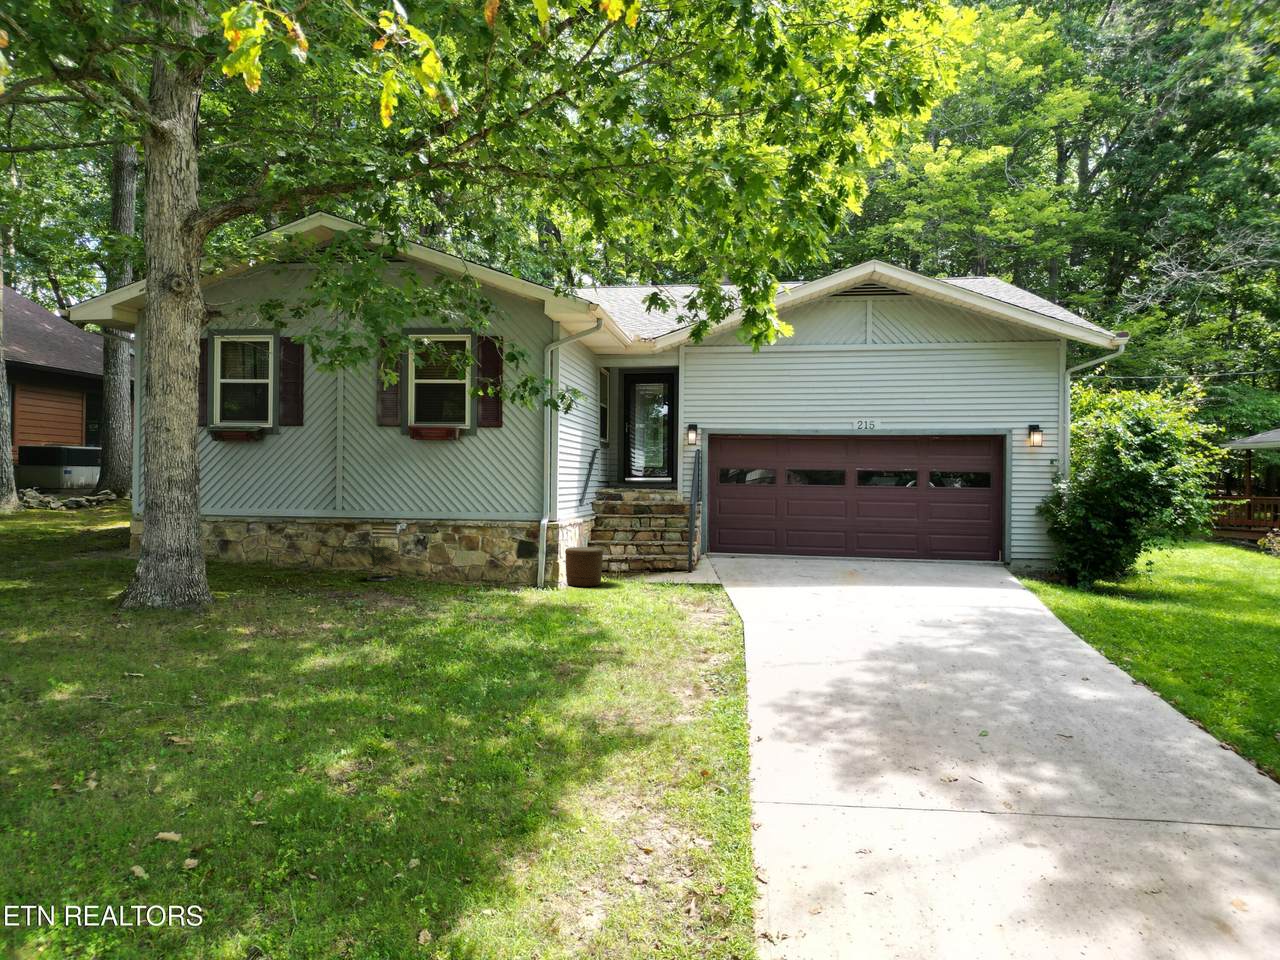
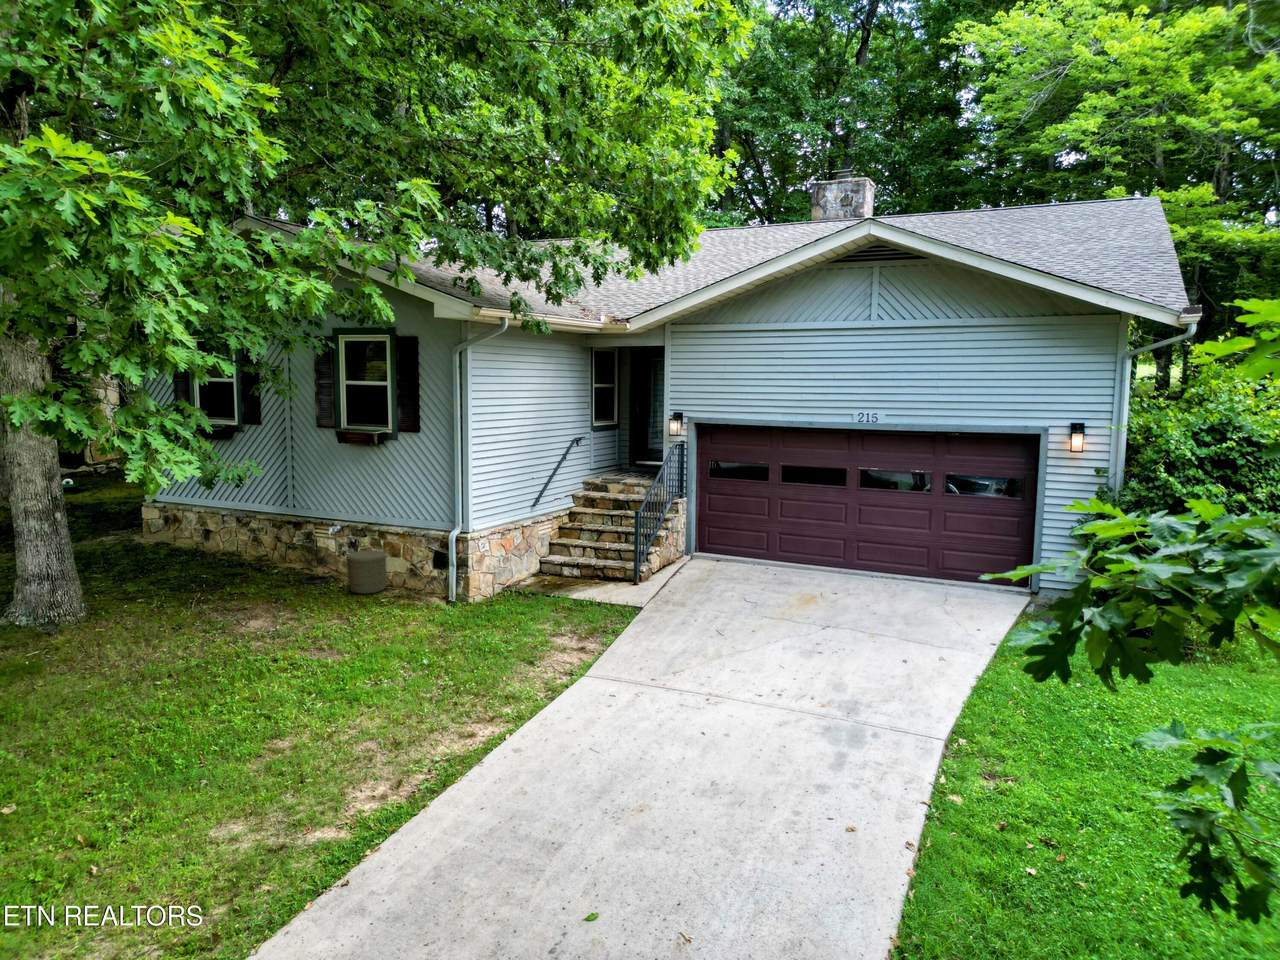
woven basket: present [565,547,603,587] -> present [346,550,387,594]

